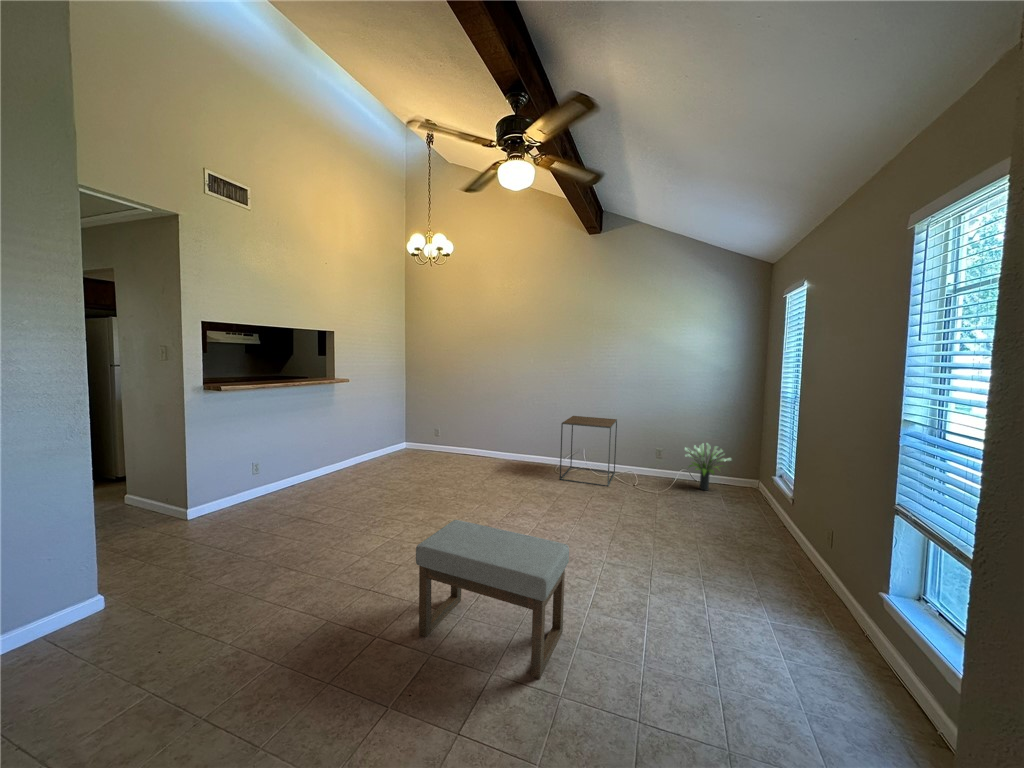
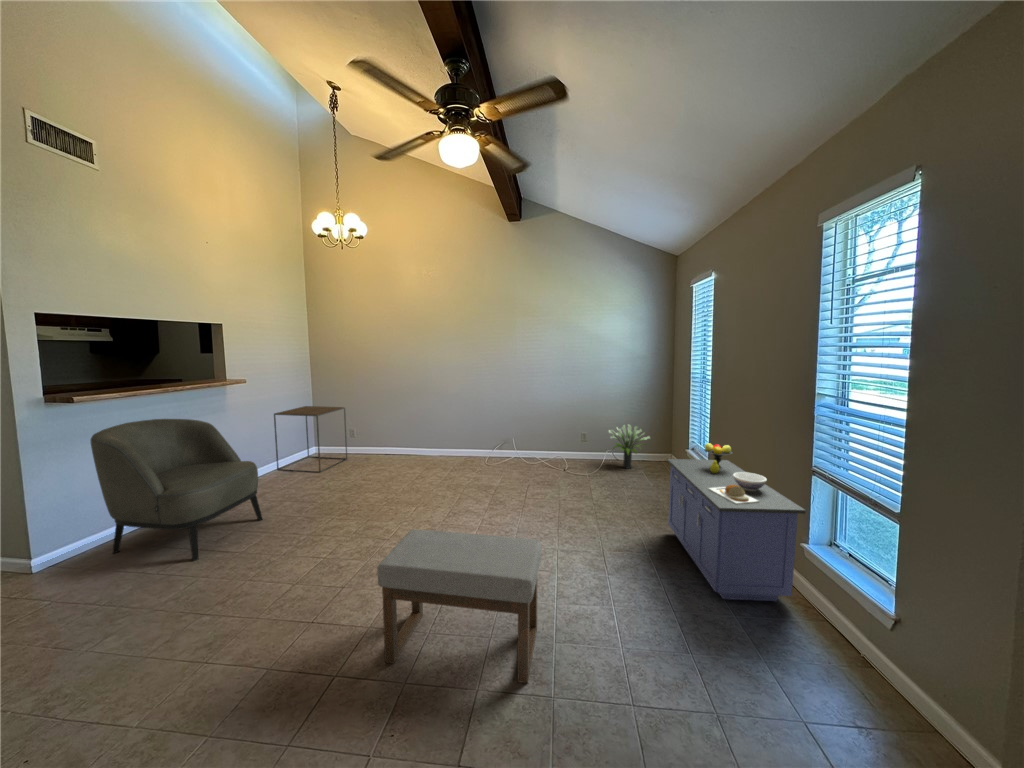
armchair: none [231,408,352,527] -> present [90,419,262,561]
side table: present [560,416,617,487] -> present [274,406,347,473]
storage cabinet: none [731,468,880,654] -> present [667,443,806,601]

